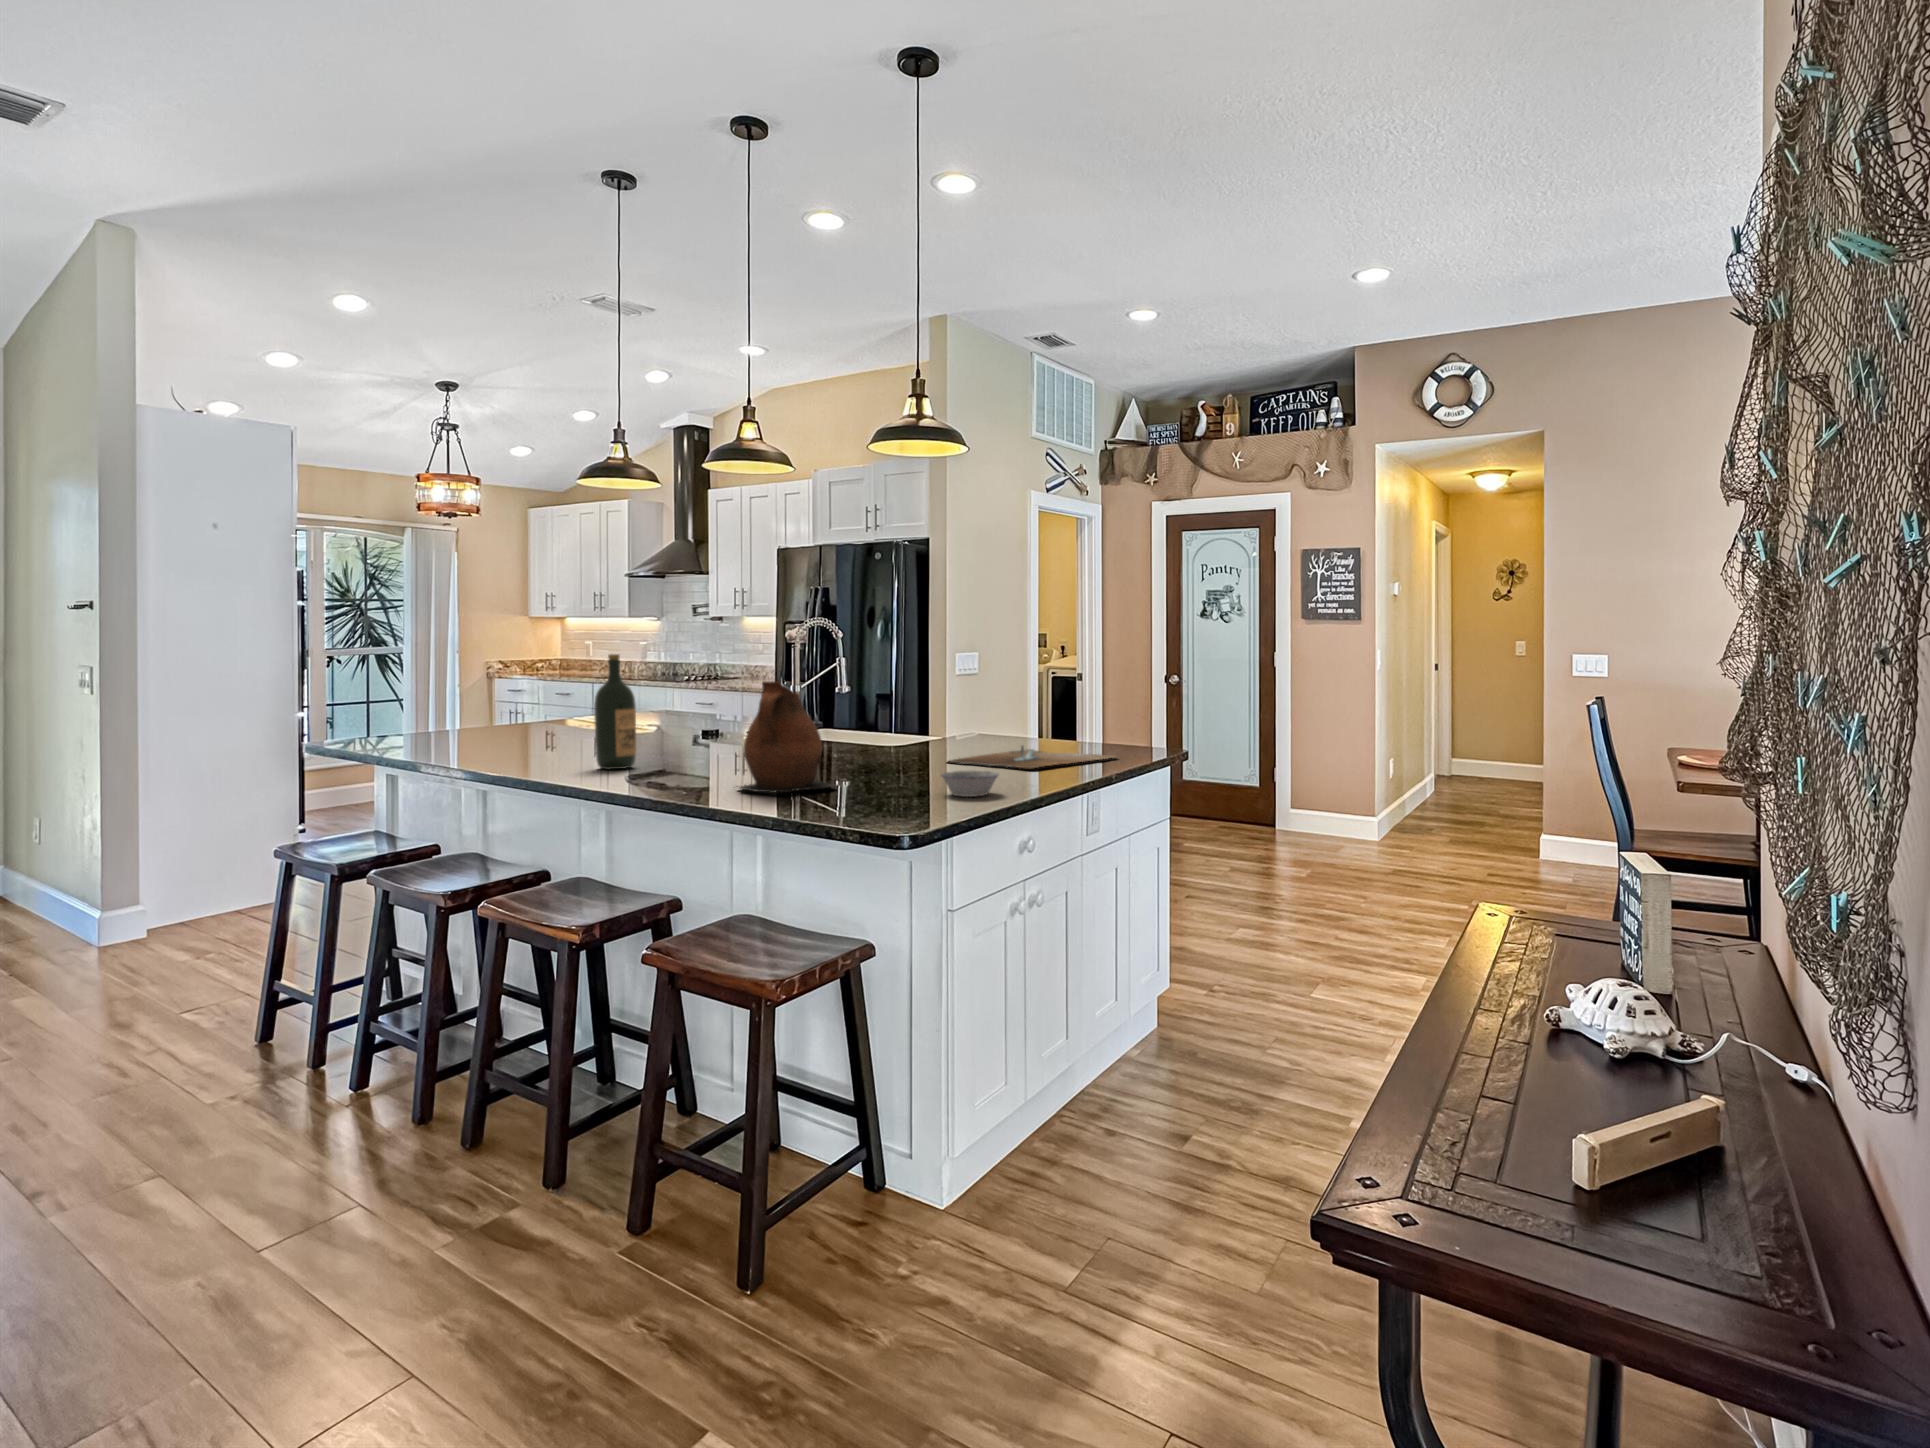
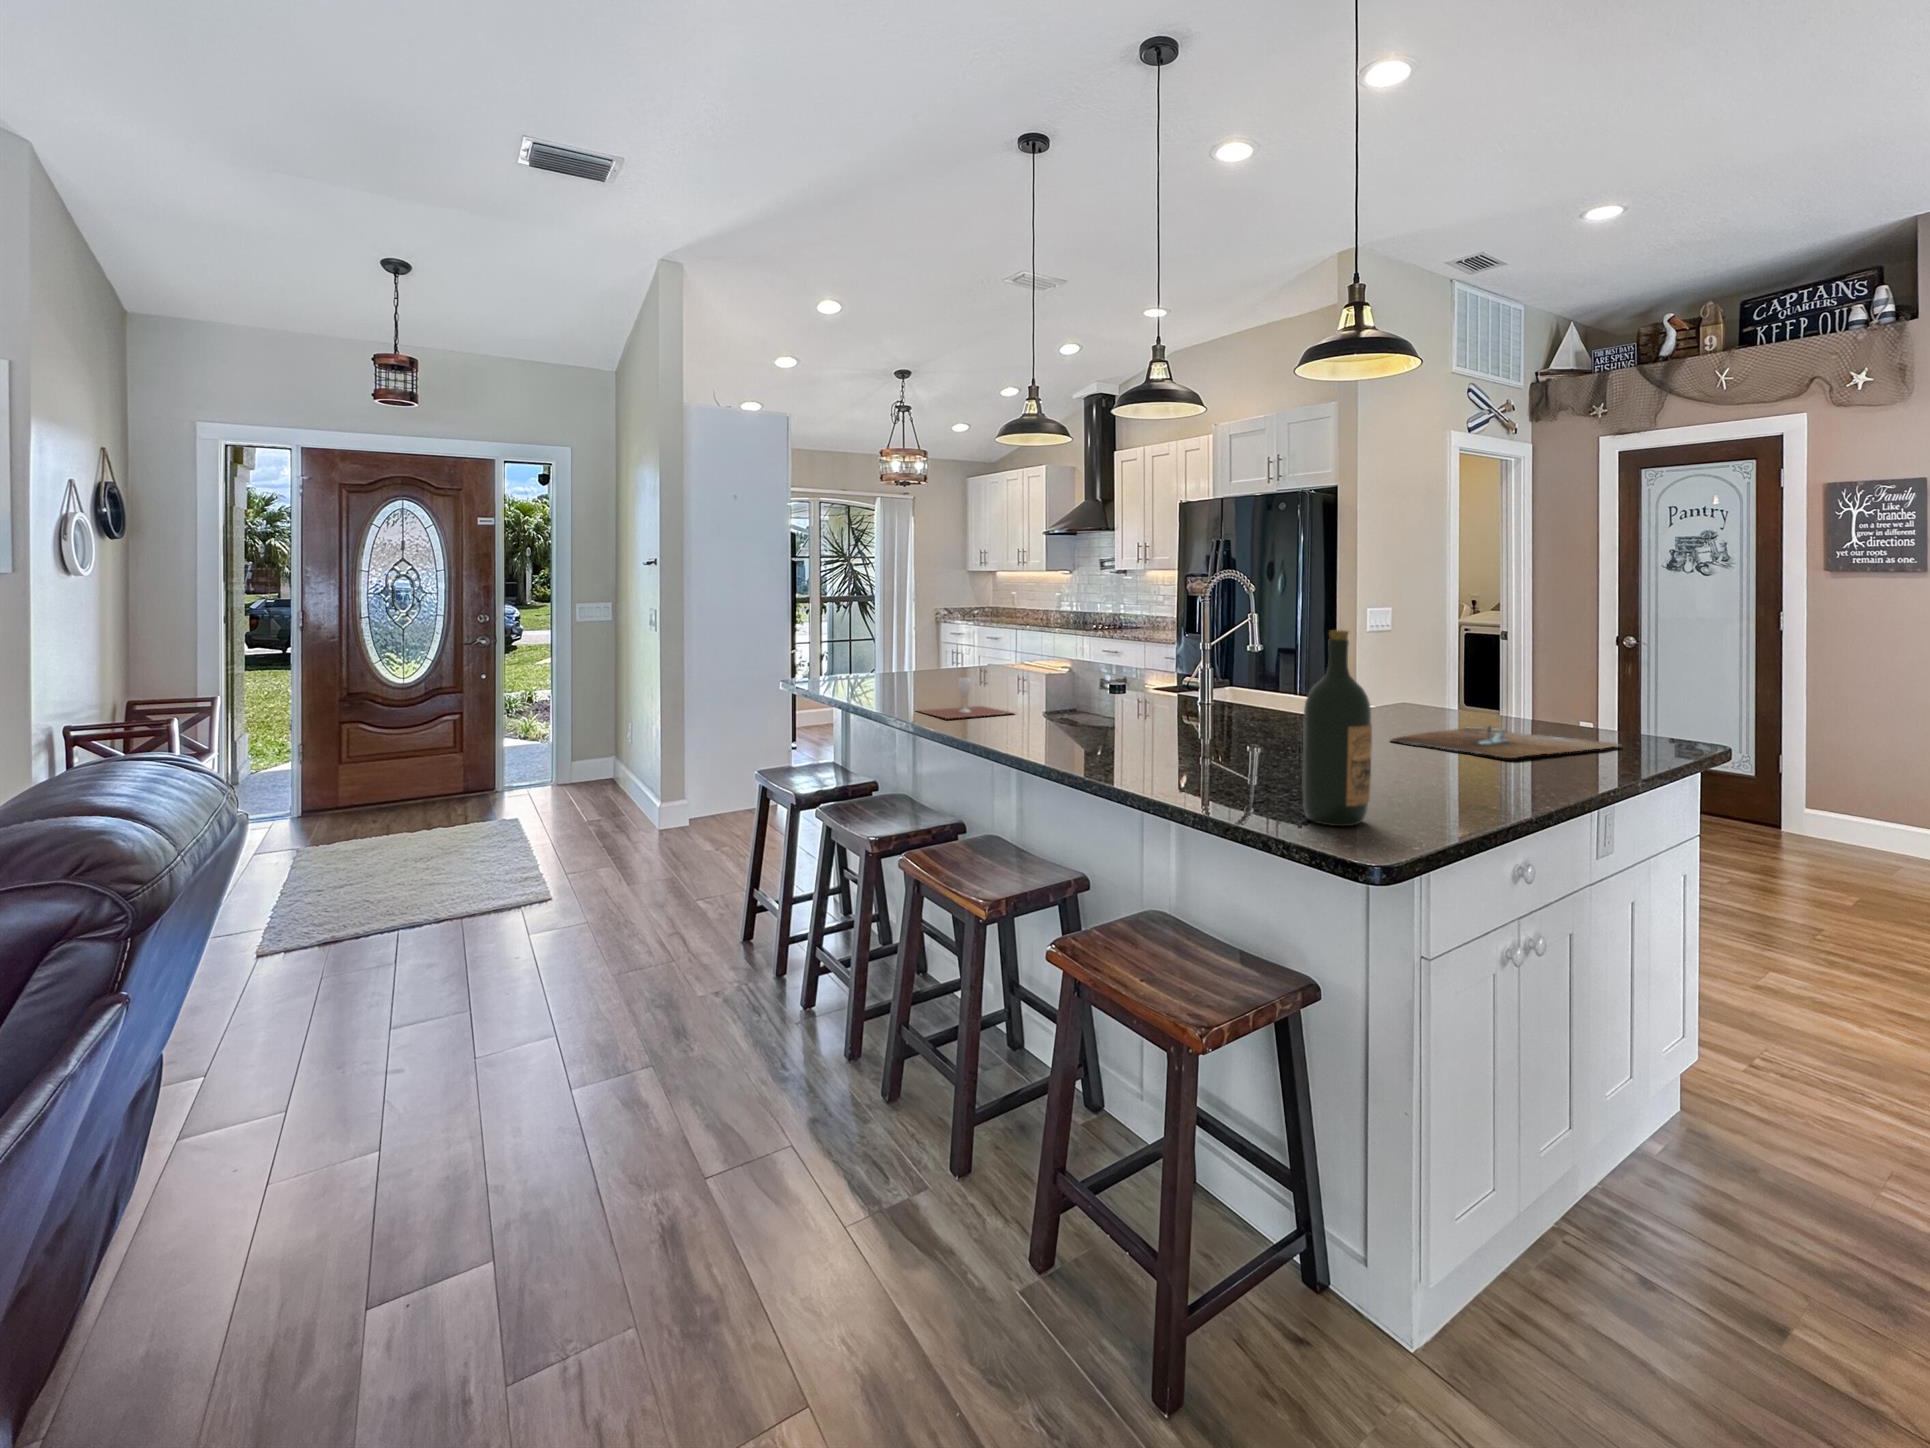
wine bottle: present [594,654,636,769] -> present [1303,630,1372,826]
ceramic pitcher: present [737,681,836,793] -> none [1149,646,1269,777]
wine glass: none [488,722,603,764] -> present [919,677,1012,719]
bowl: present [941,771,998,797] -> none [1405,763,1486,800]

